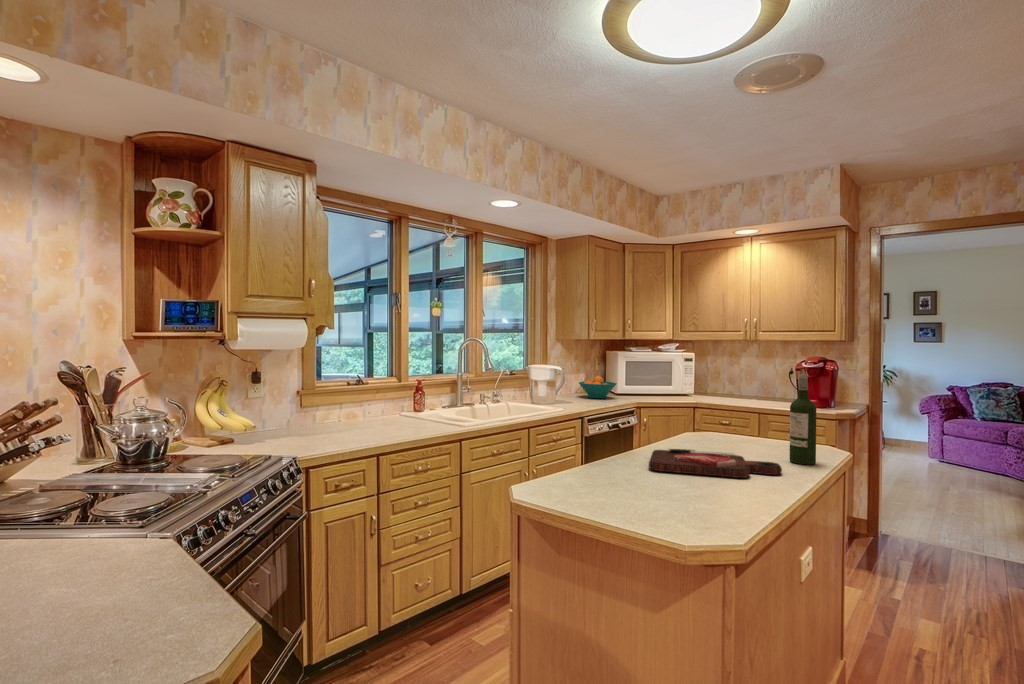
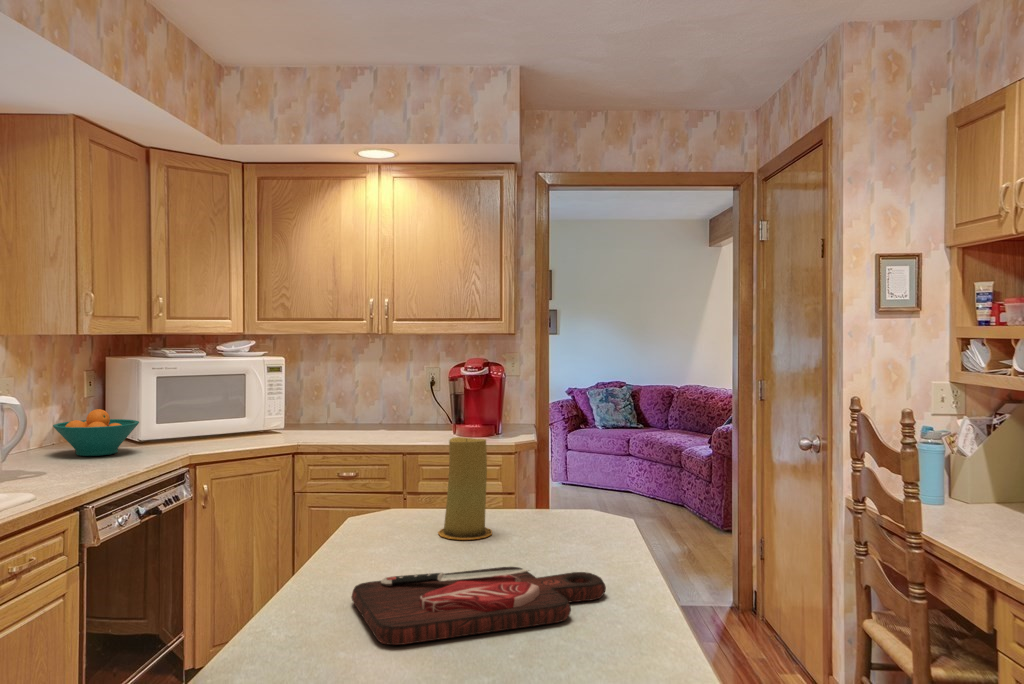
wine bottle: present [790,374,816,465] -> none [578,399,620,561]
candle: none [723,393,754,447] -> present [438,437,492,540]

